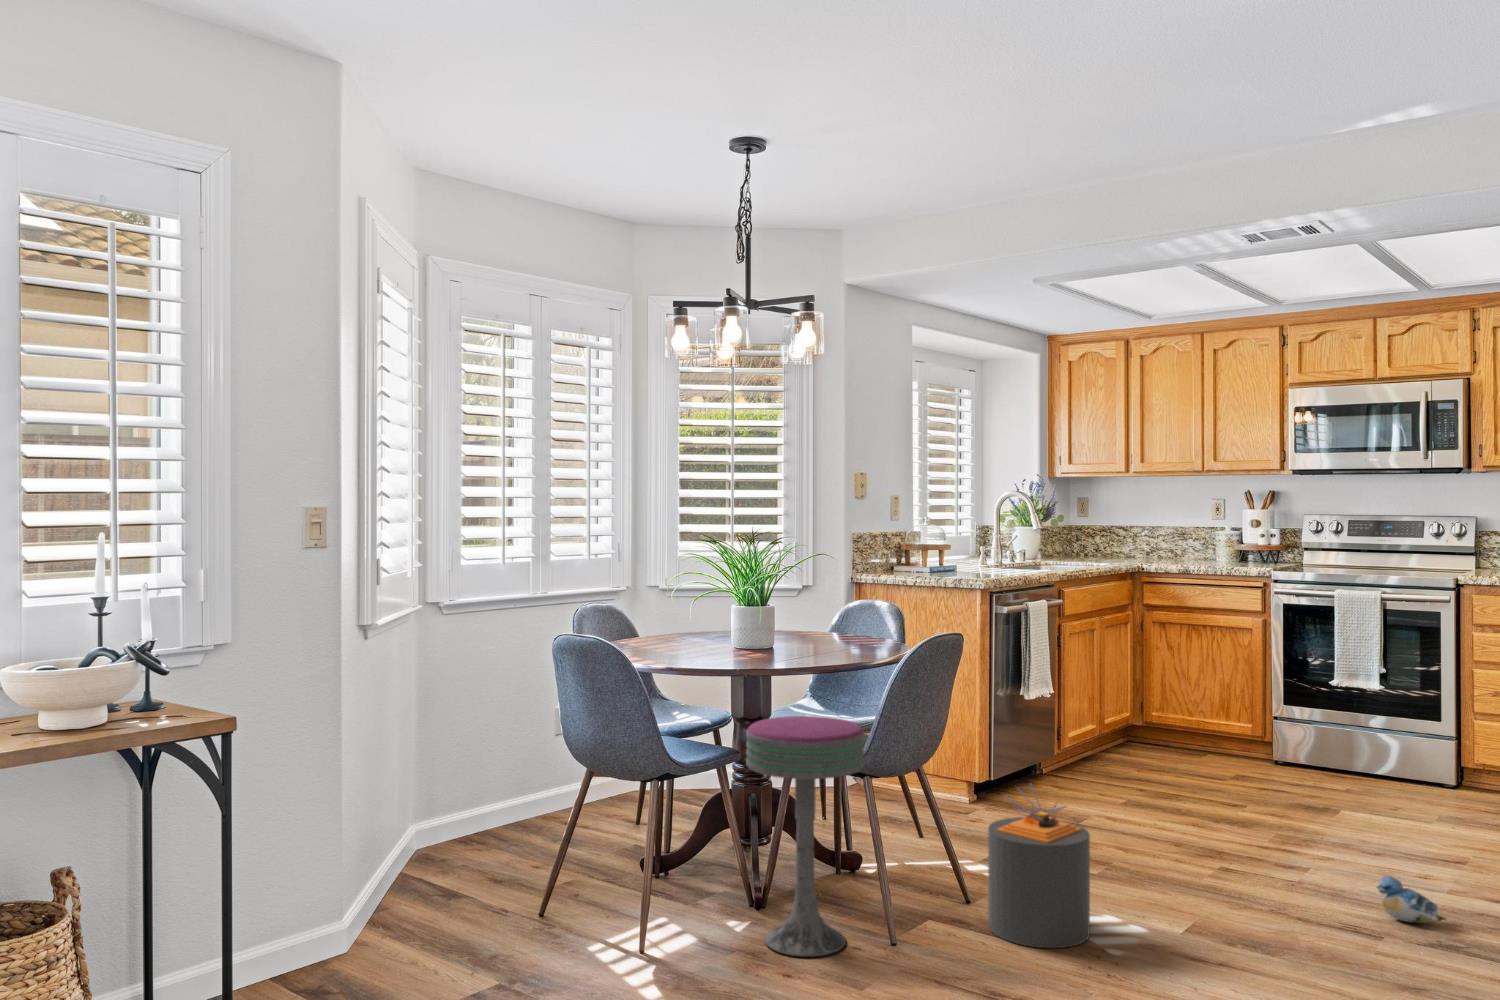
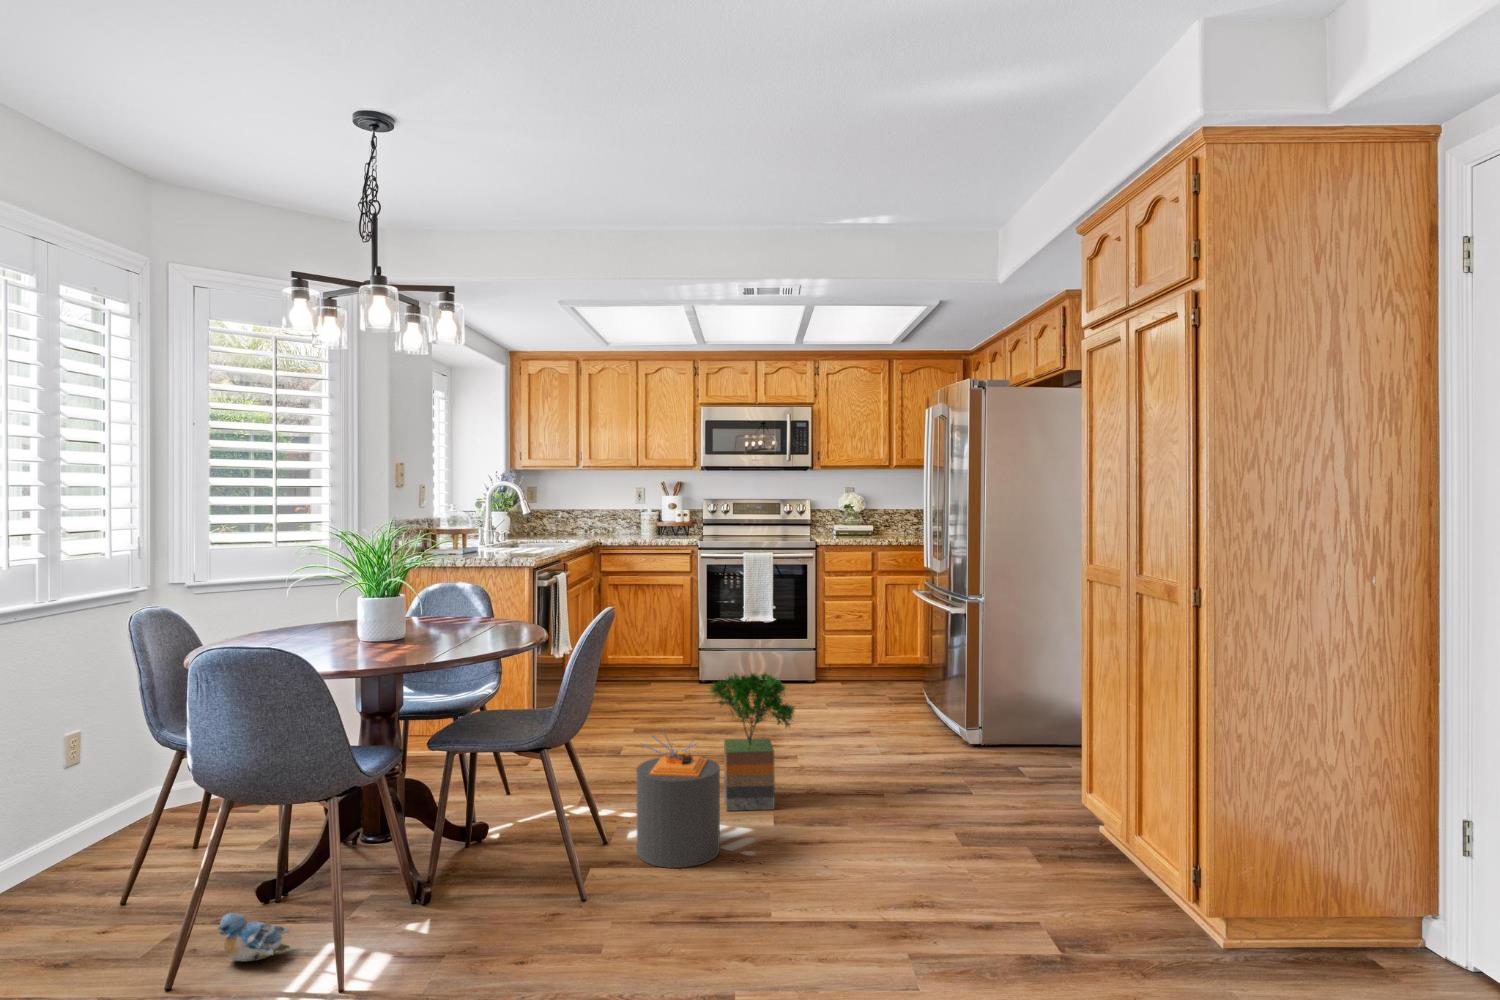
bar stool: present [746,716,864,957] -> none [439,699,560,941]
potted tree: none [1127,733,1244,918] -> present [710,673,795,811]
plush toy: present [1377,876,1445,923] -> present [218,913,290,962]

